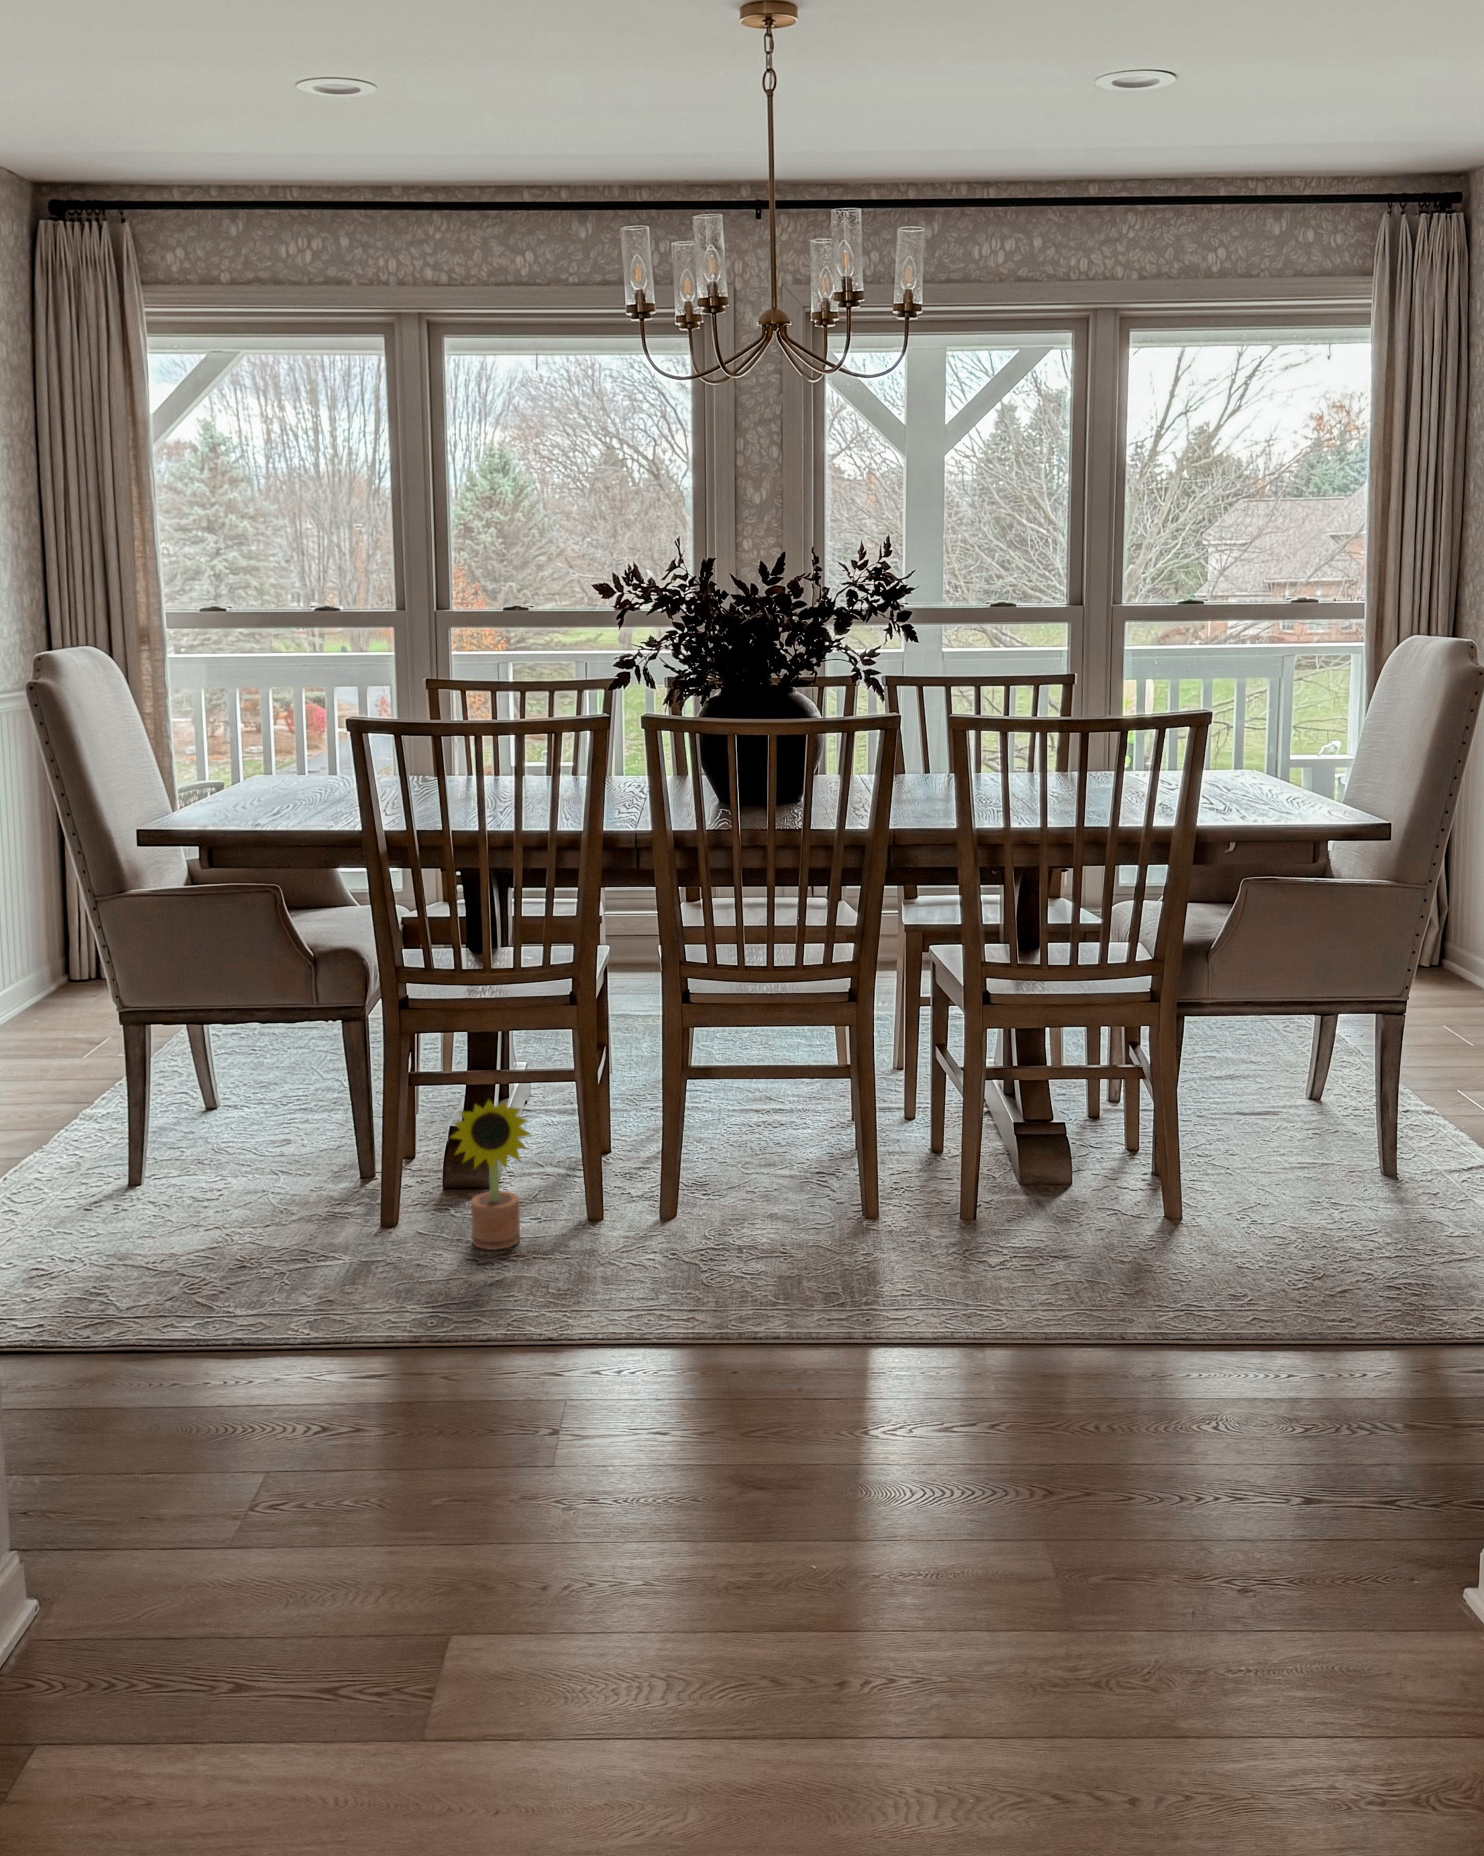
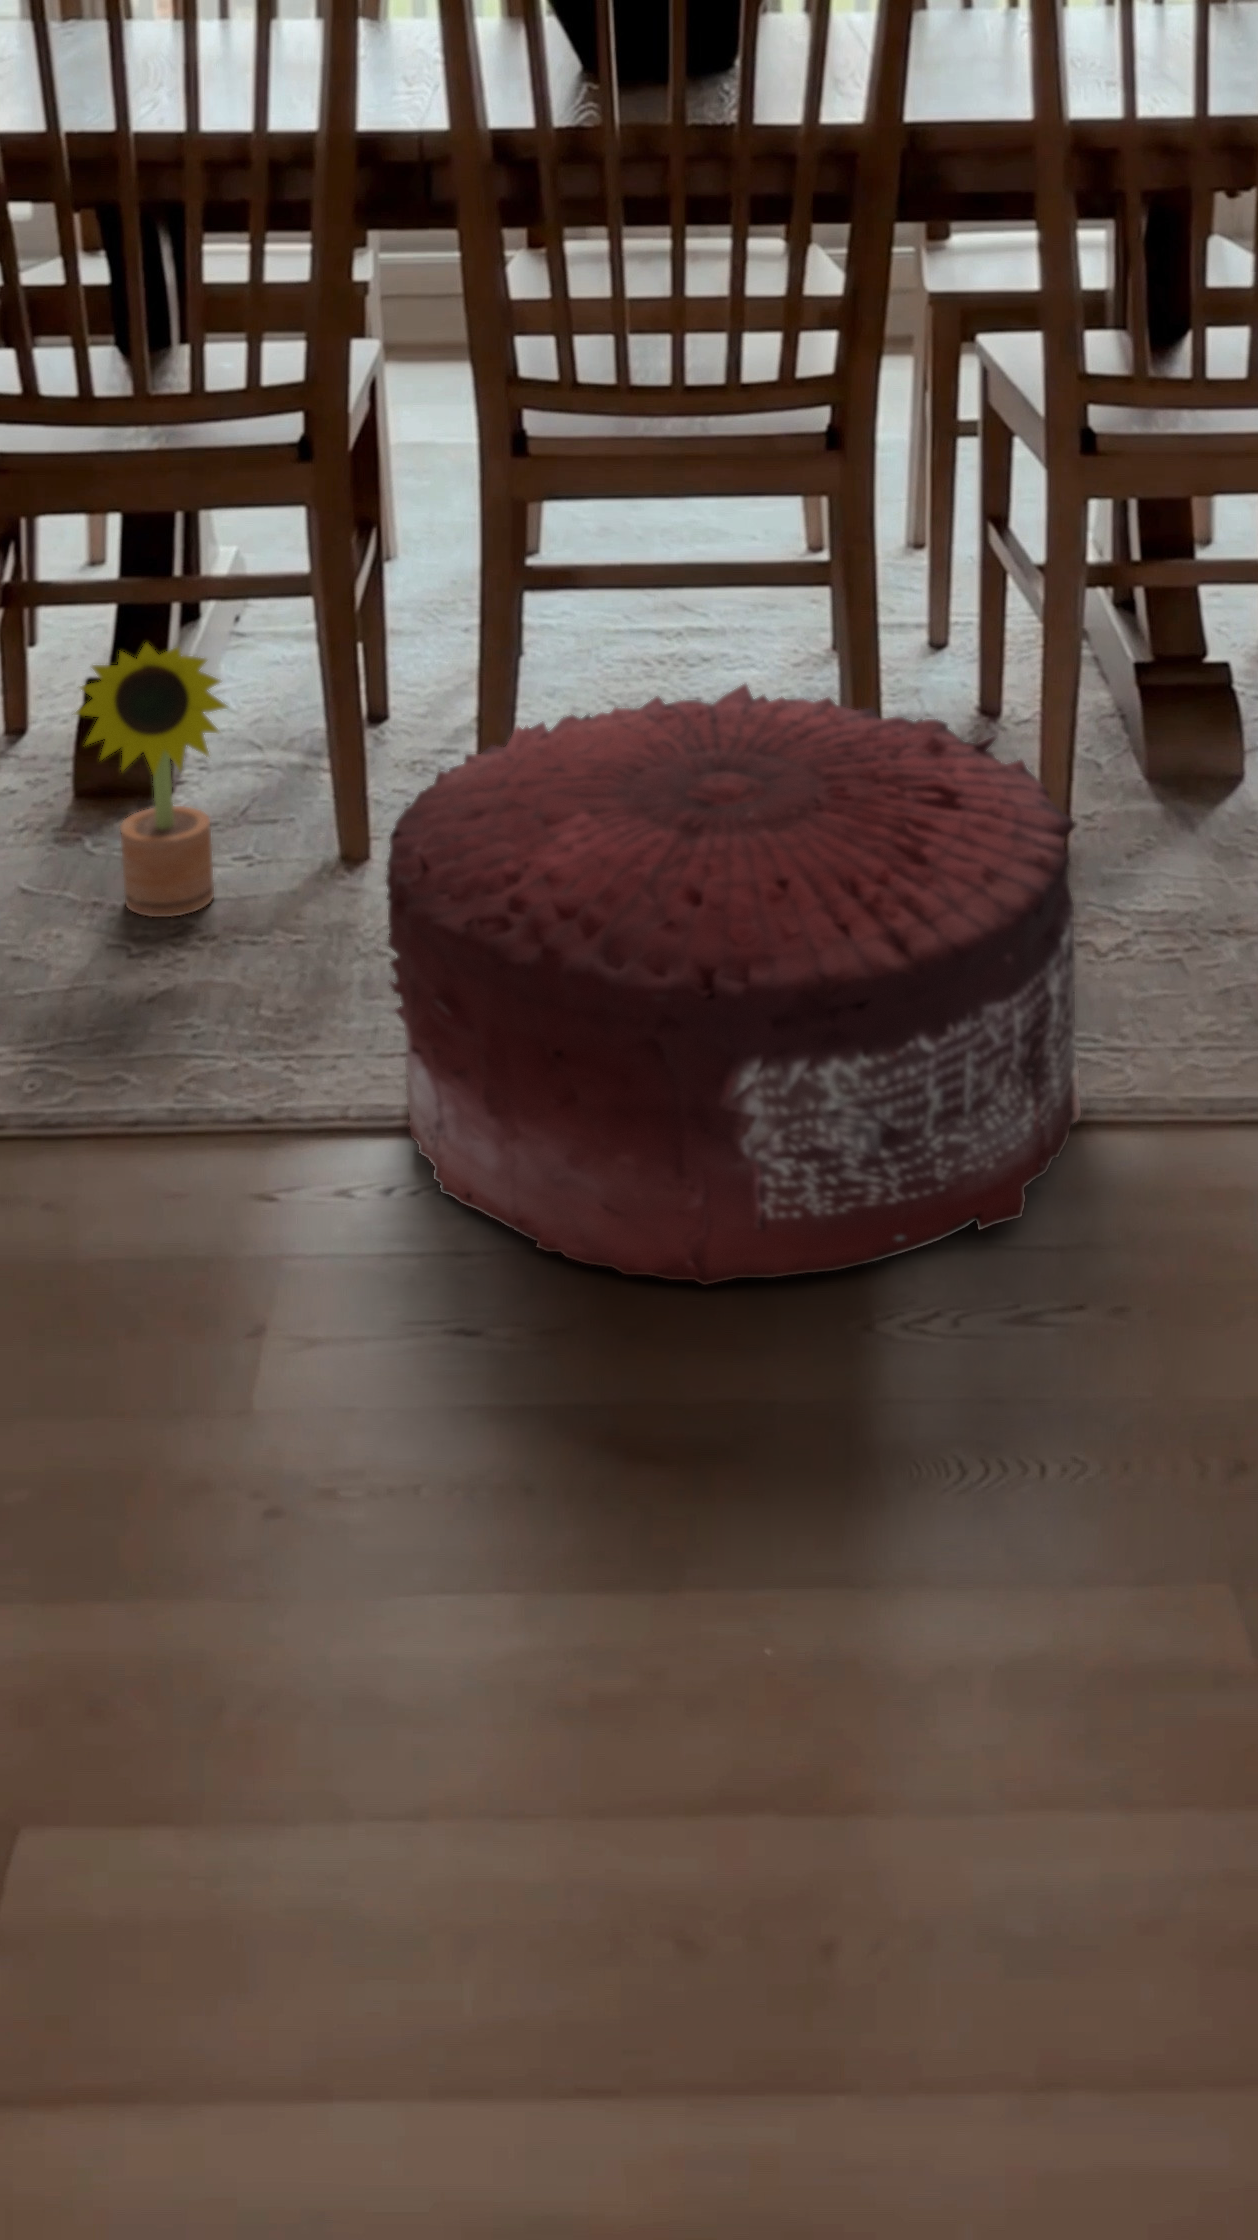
pouf: none [618,1121,980,1423] -> present [386,684,1081,1285]

